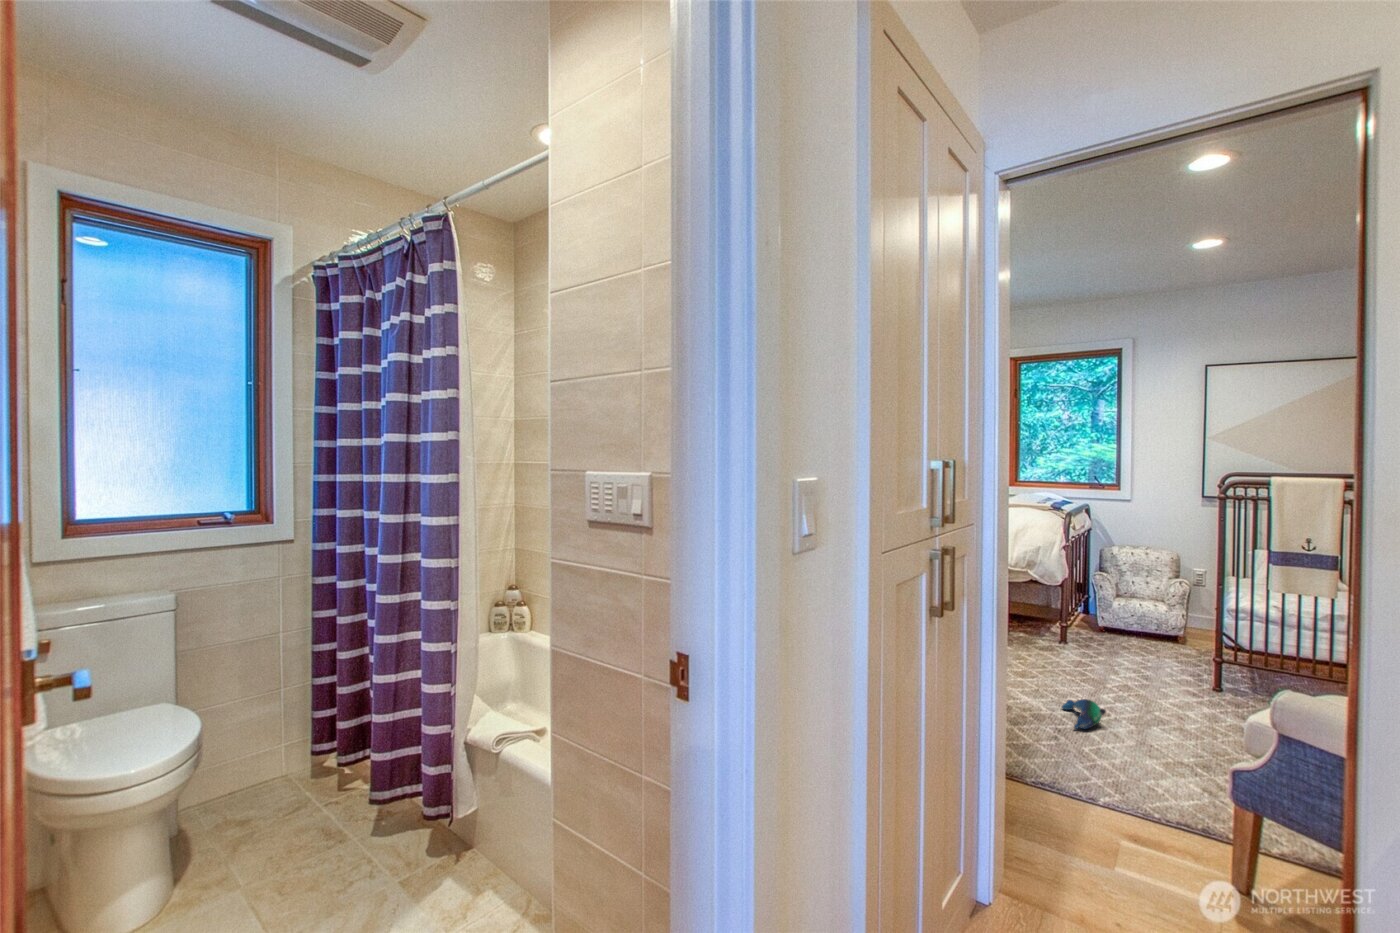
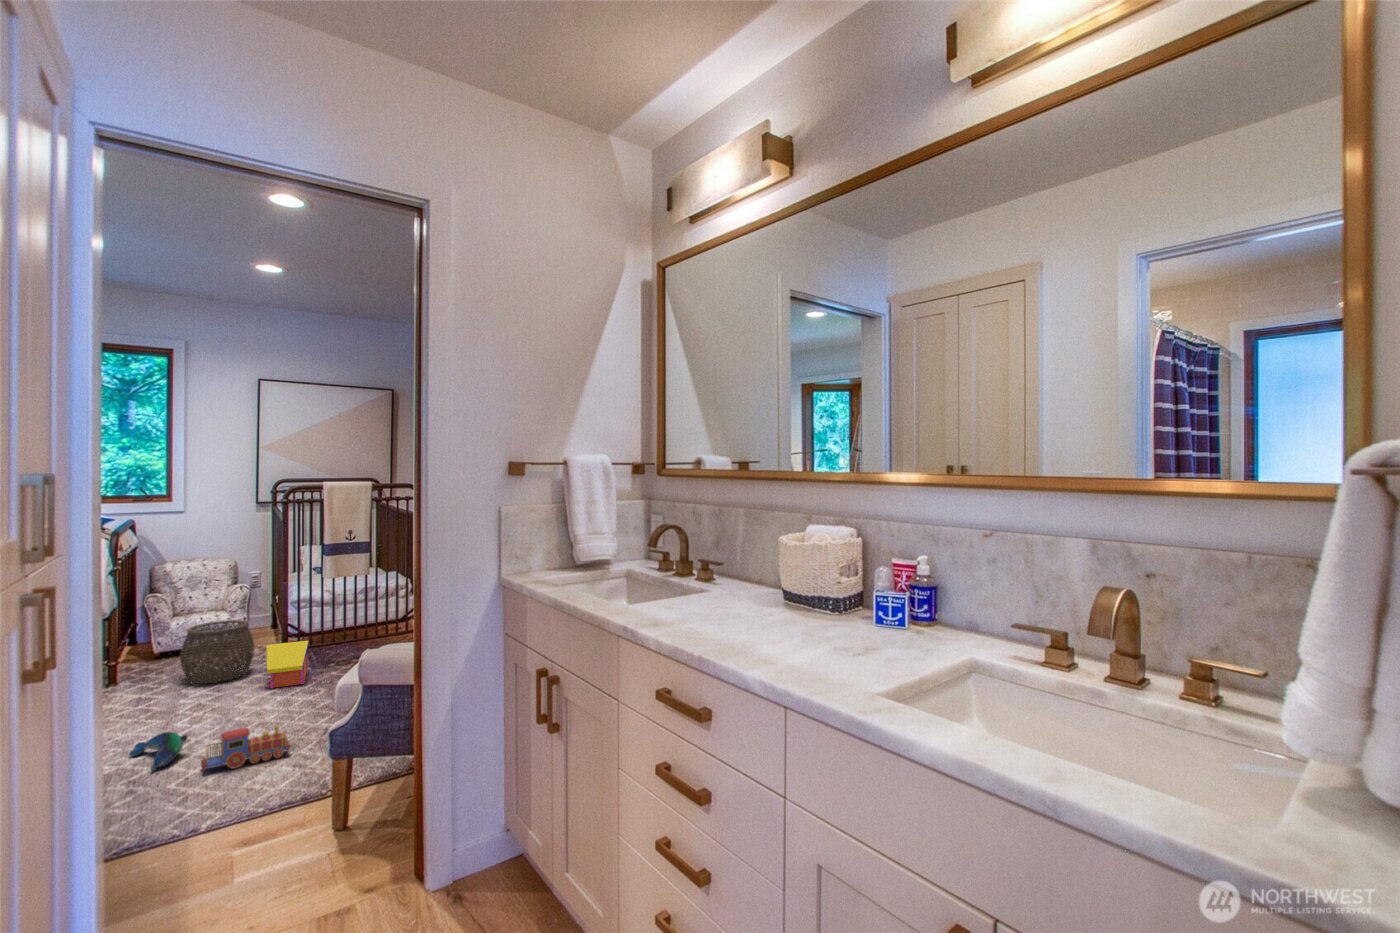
woven basket: none [1115,610,1186,673] -> present [180,620,254,684]
toy house: none [1194,649,1245,704] -> present [266,641,309,688]
toy train: none [1112,722,1201,772] -> present [201,726,290,770]

